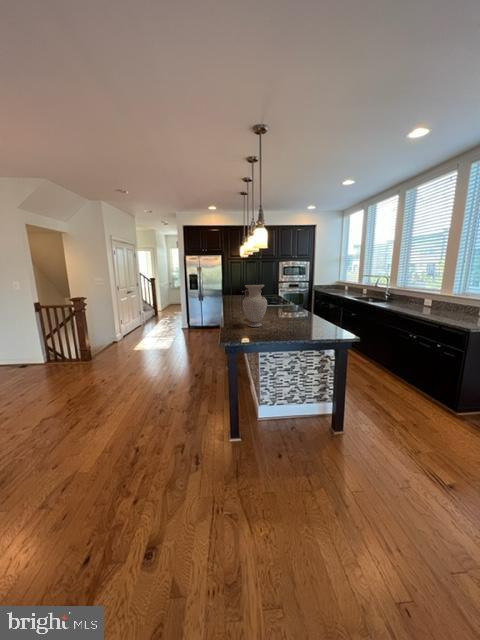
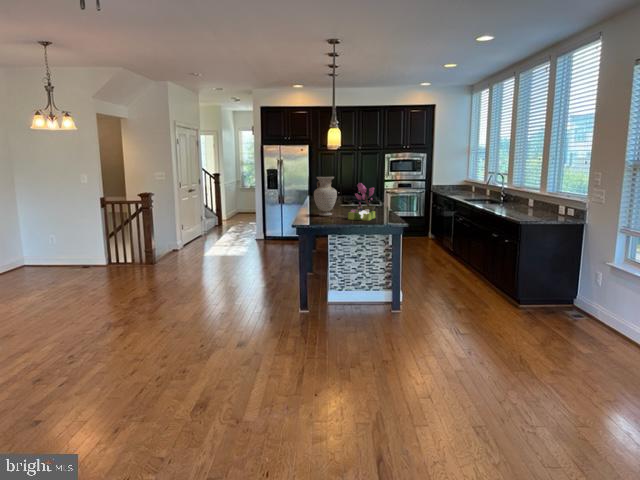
flower arrangement: none [285,291,314,336] -> present [348,183,375,221]

